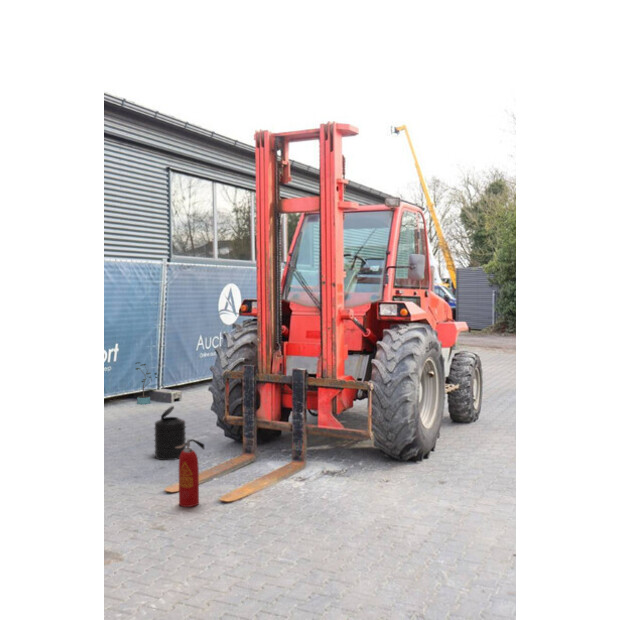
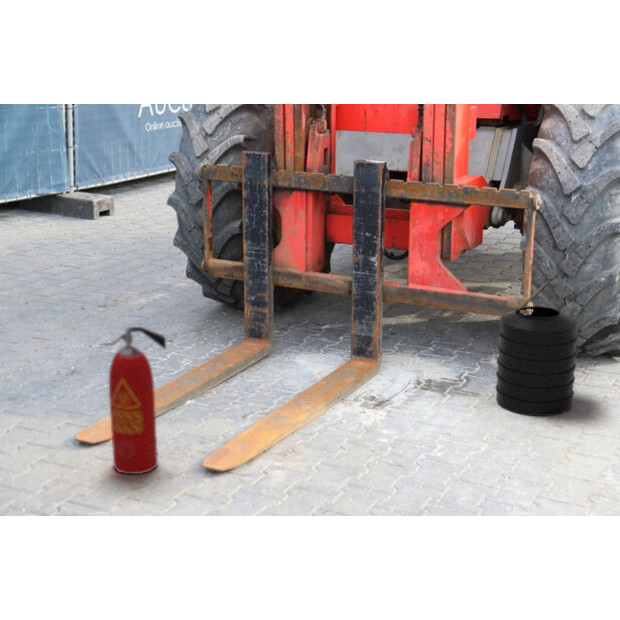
potted plant: present [136,362,158,404] -> none [21,141,67,222]
trash can: present [155,406,186,460] -> present [496,282,578,416]

